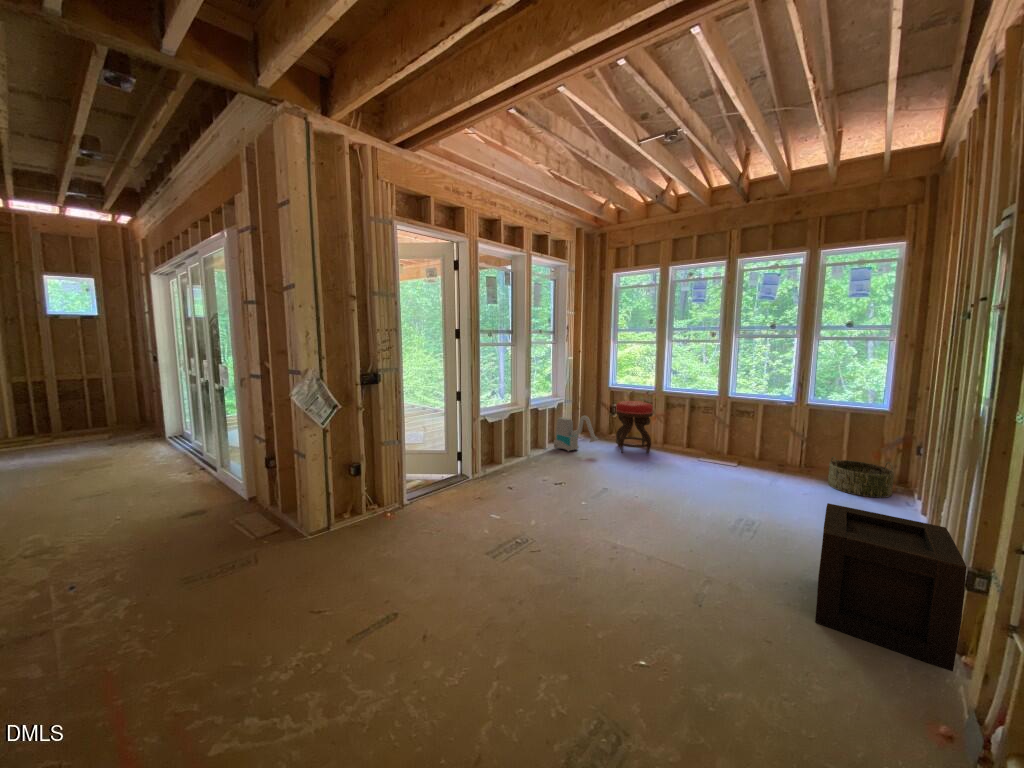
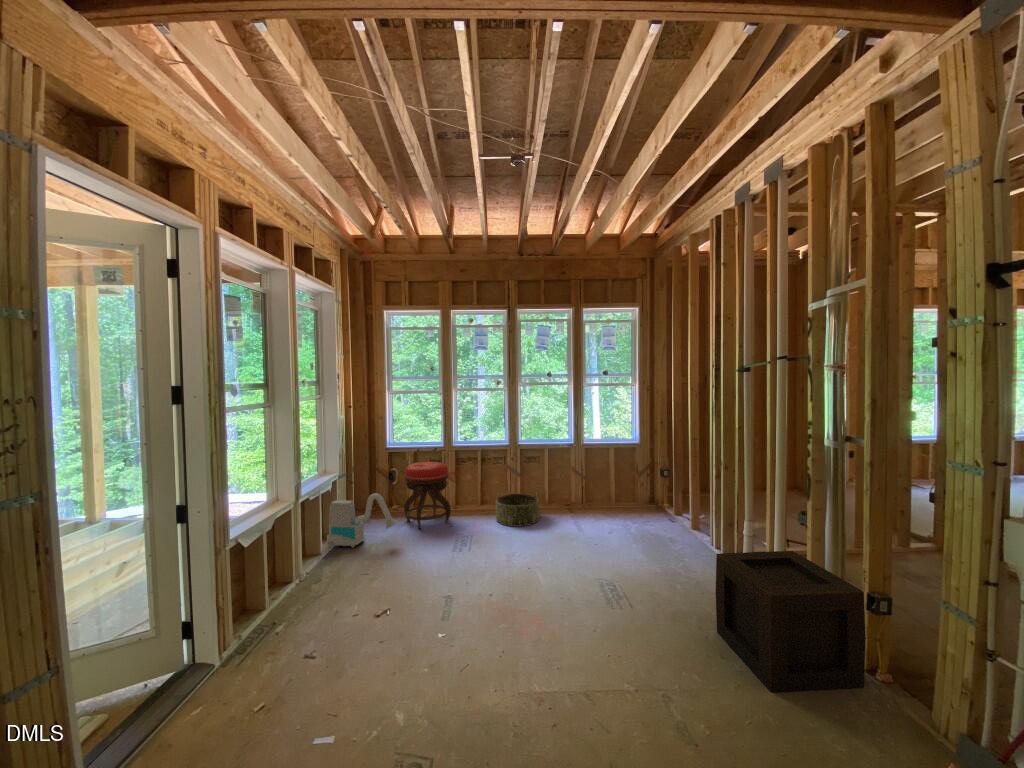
basket: present [828,457,894,498] -> present [496,493,539,527]

